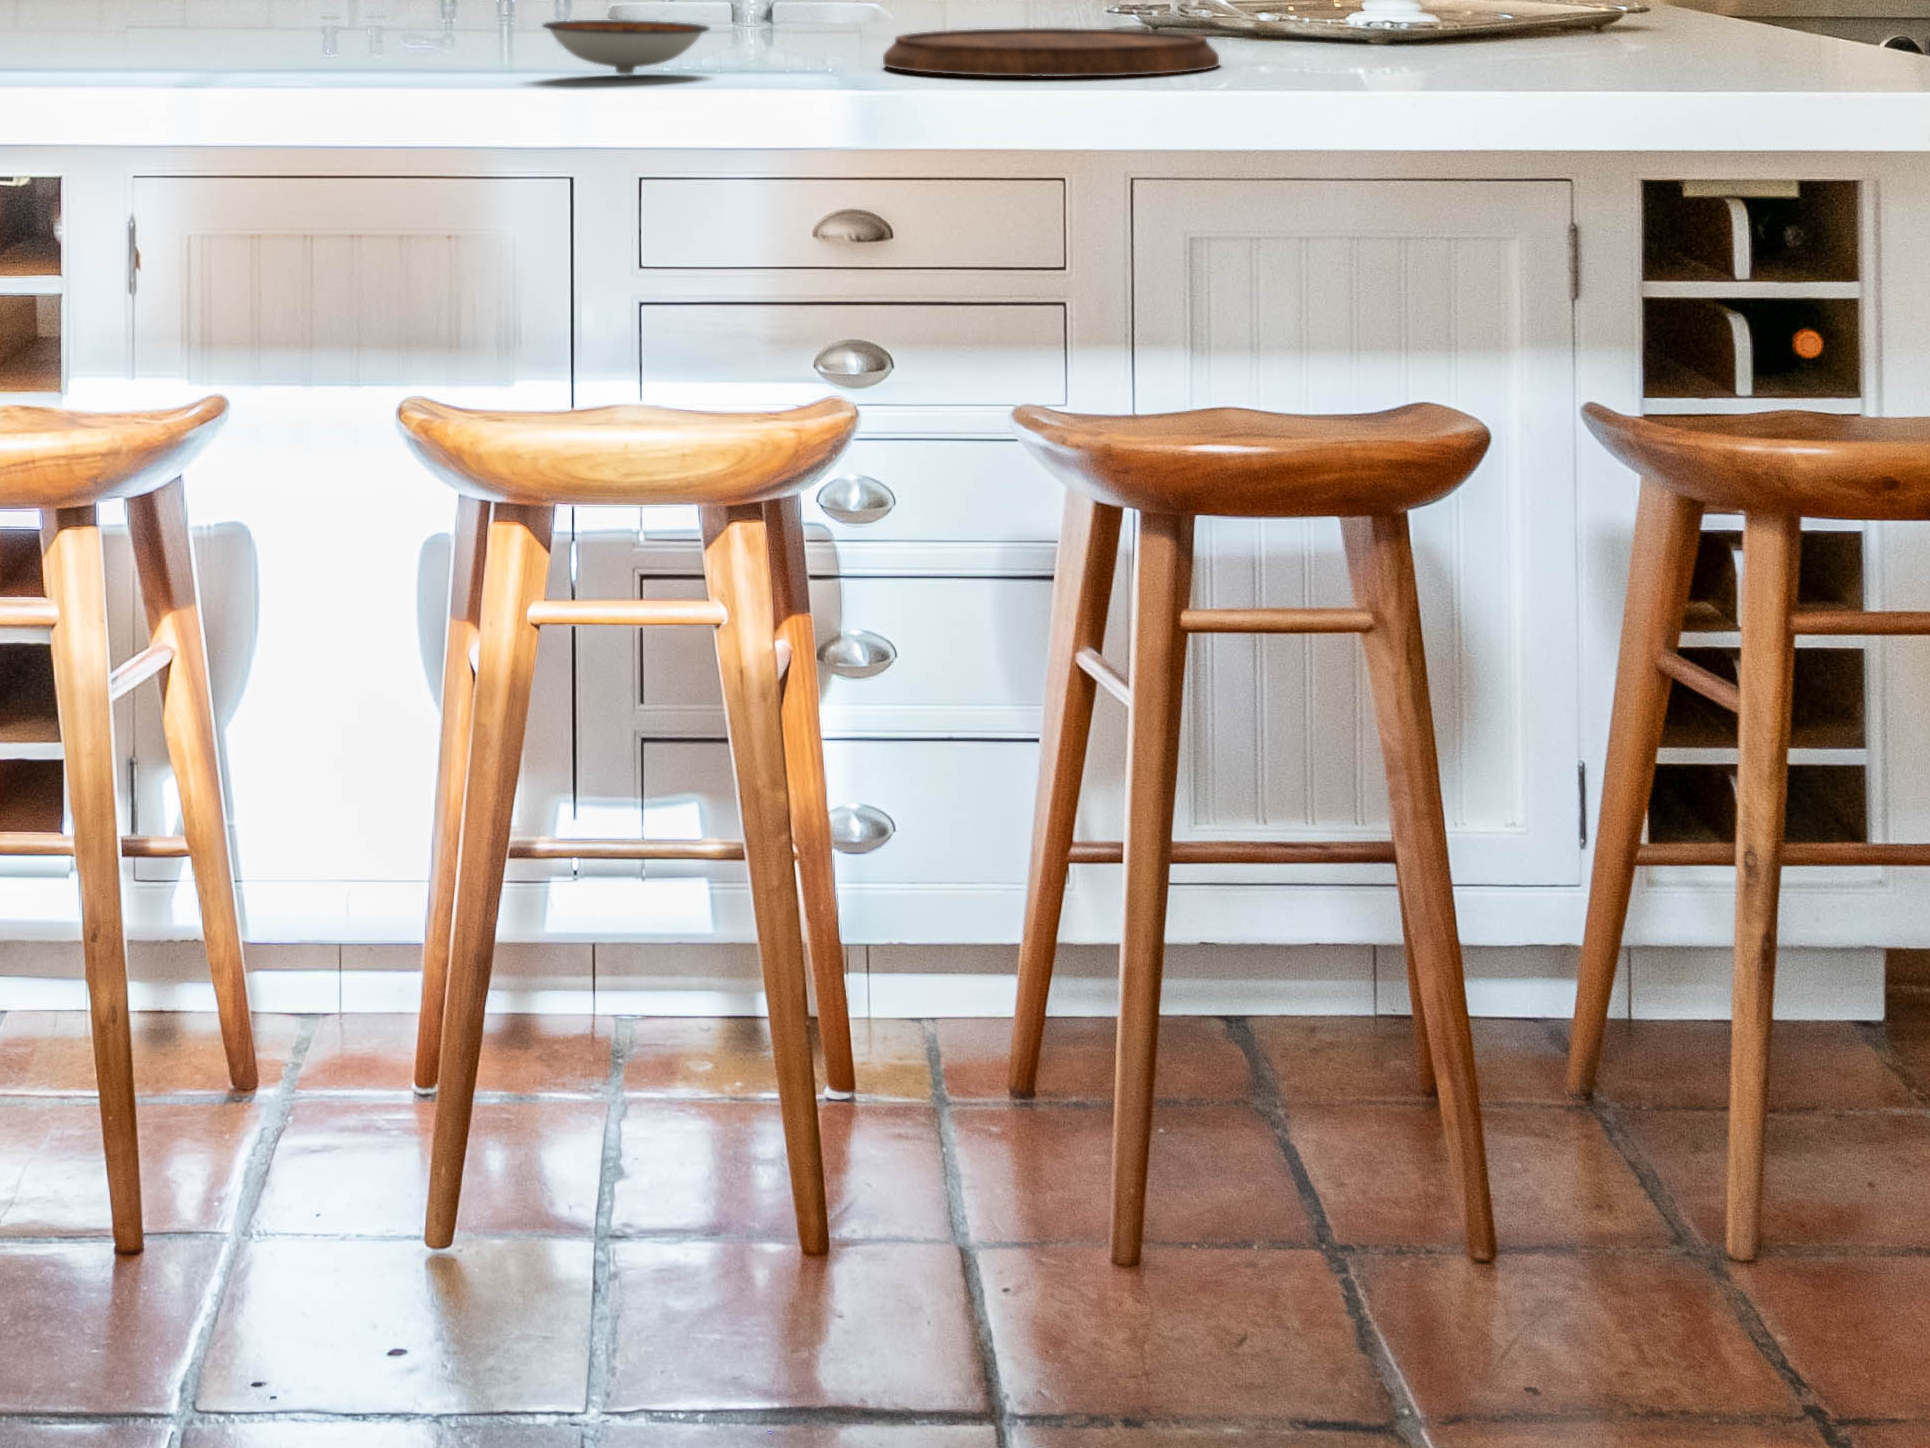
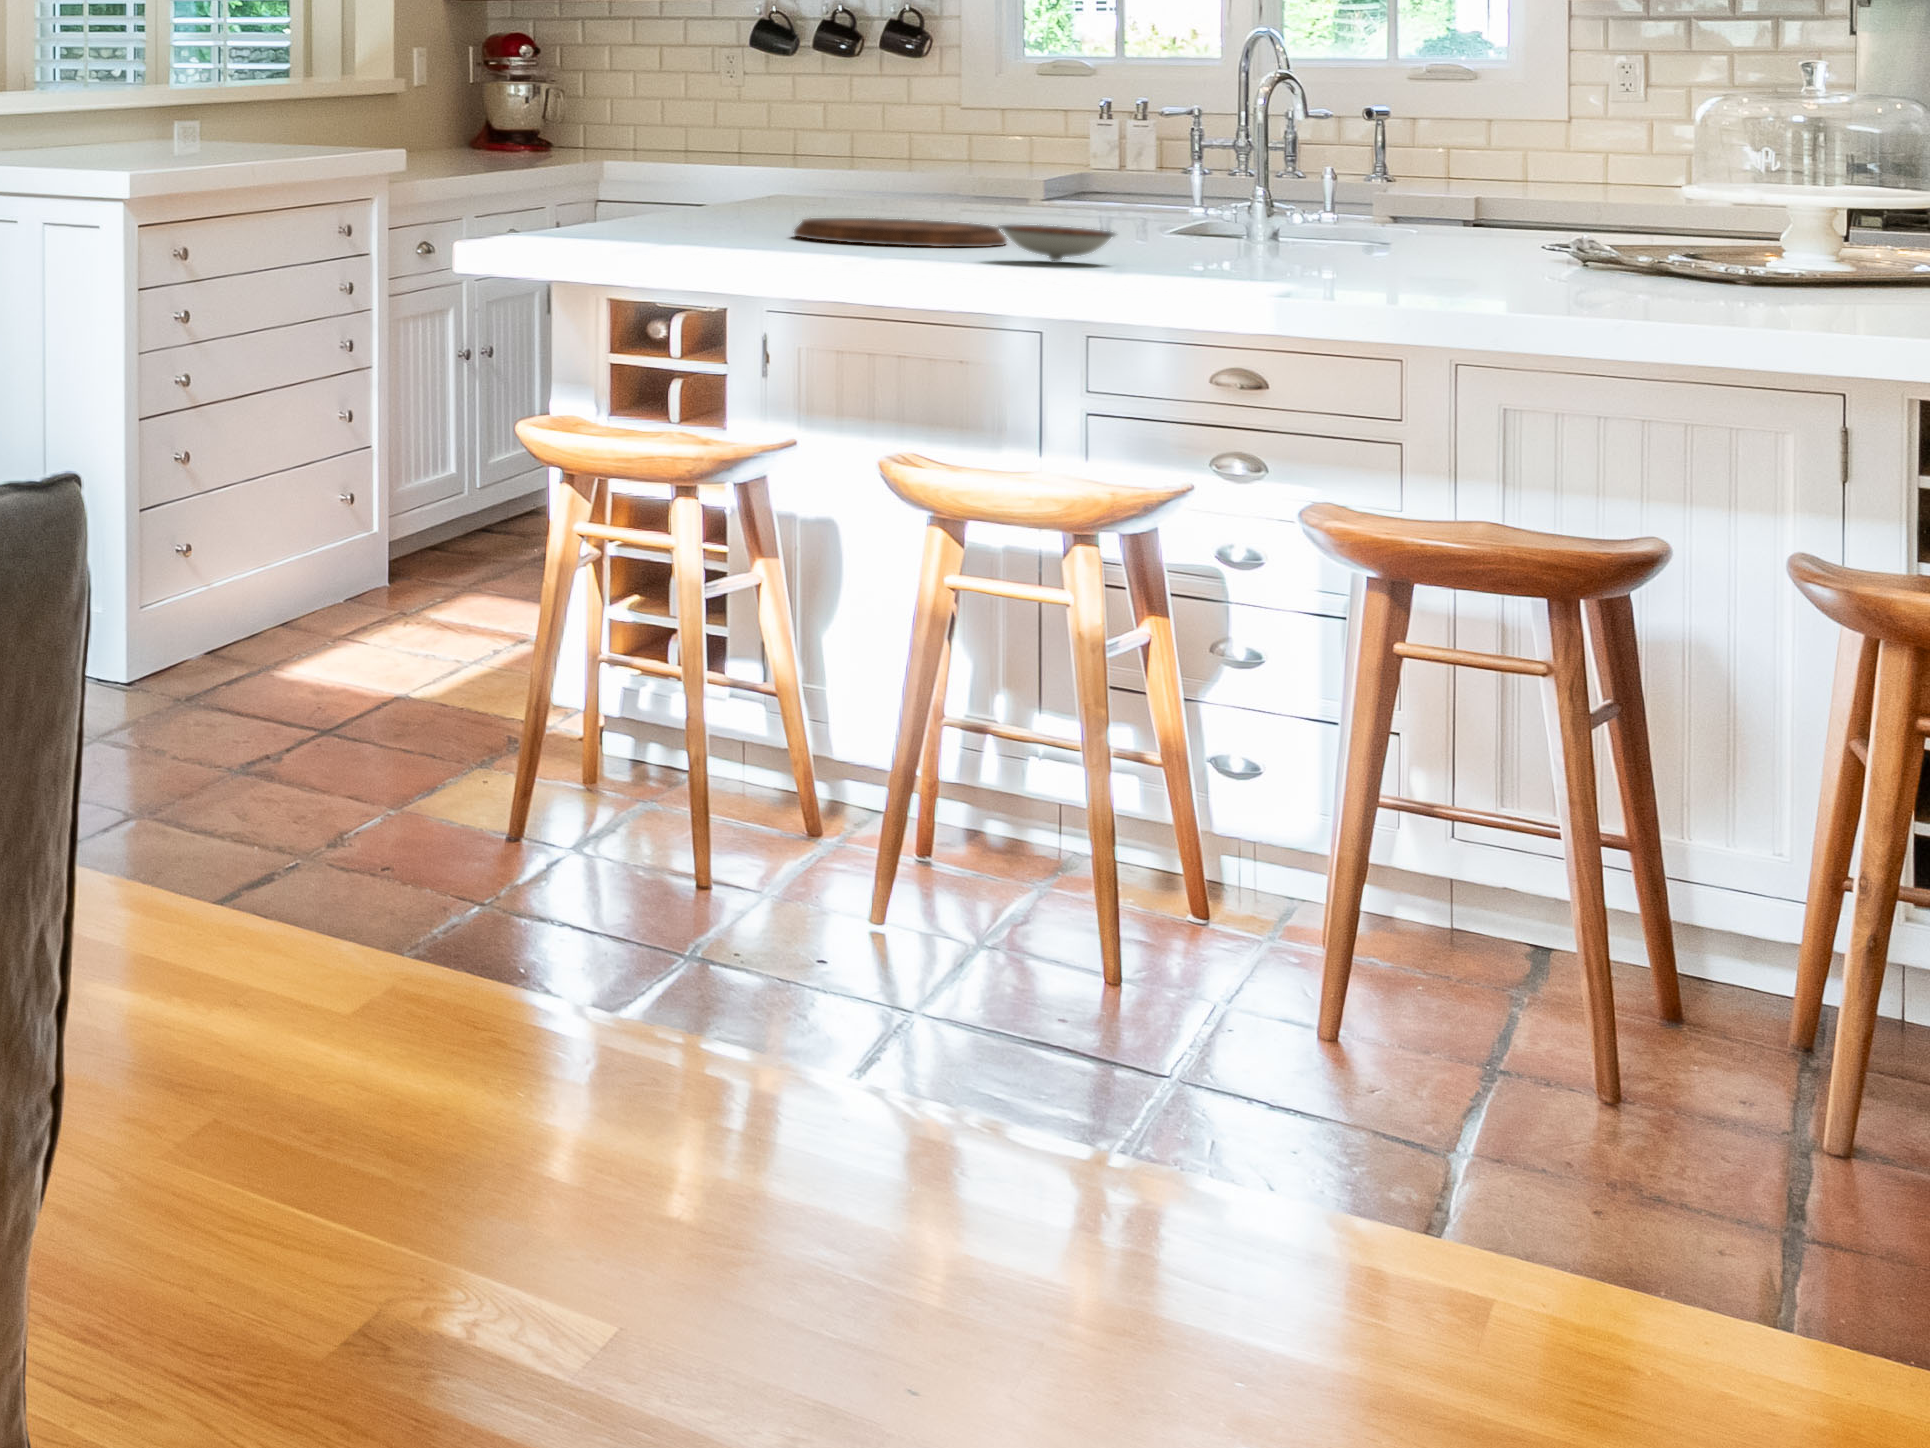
cutting board: present [883,28,1219,76] -> present [794,218,1007,247]

